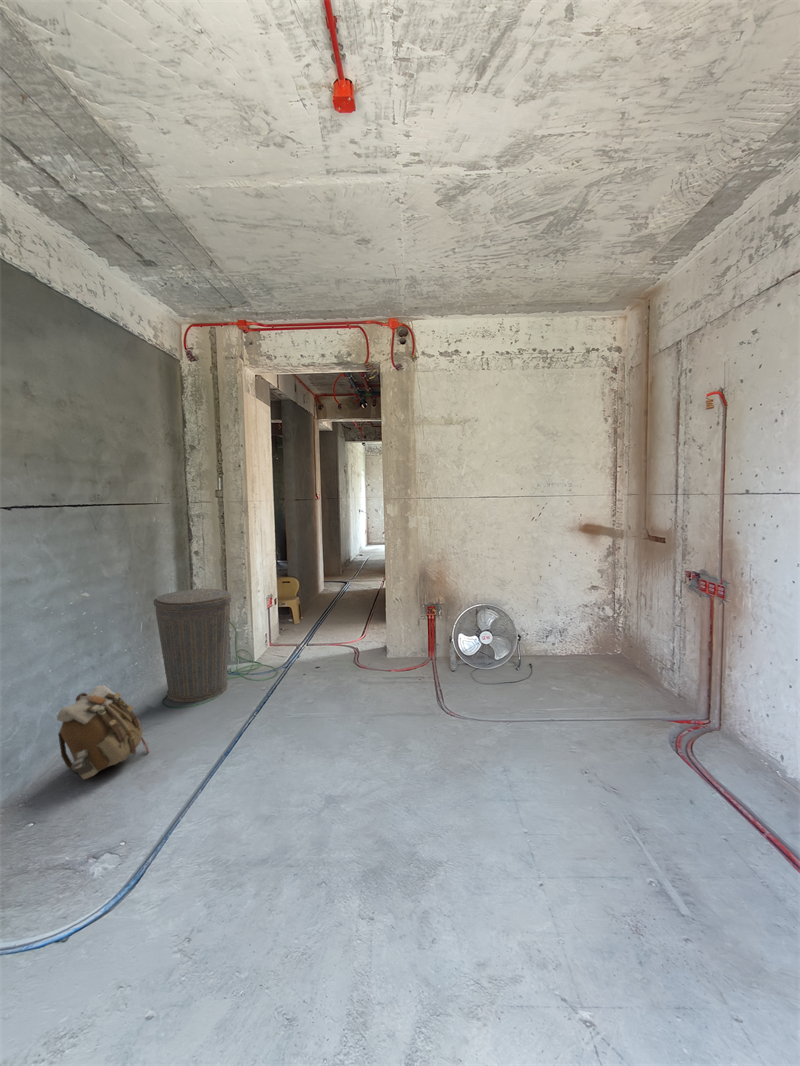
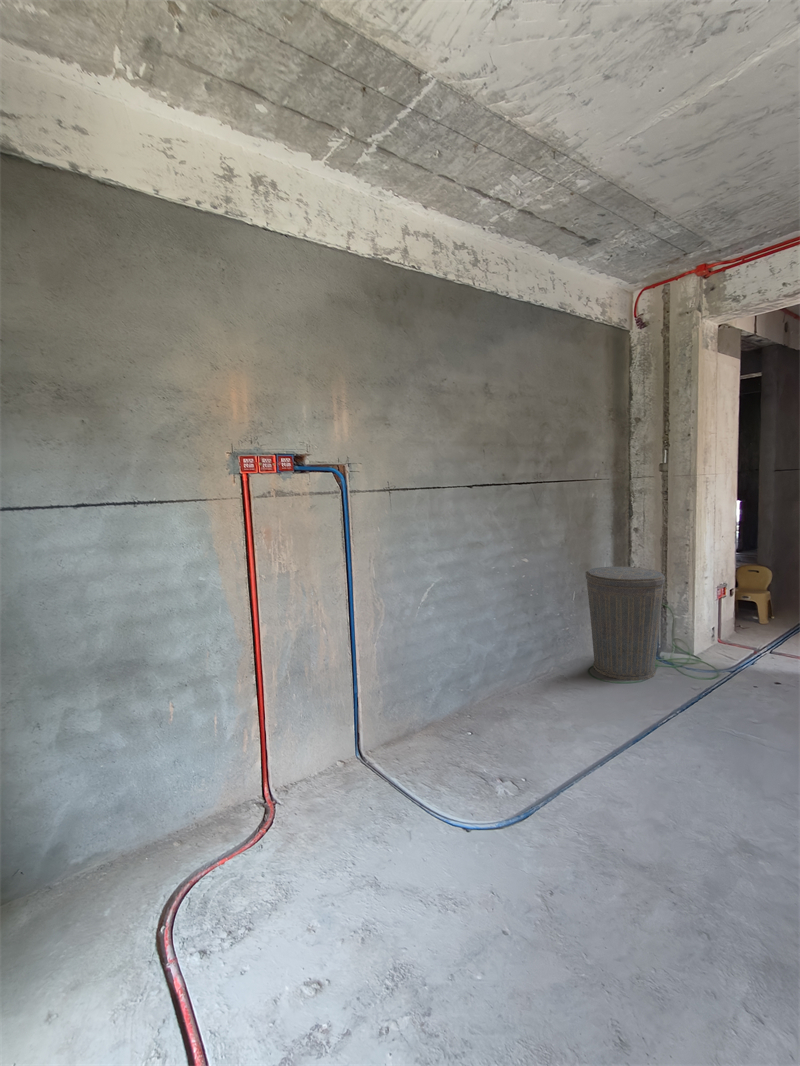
backpack: present [57,685,149,779] -> none [494,638,565,712]

